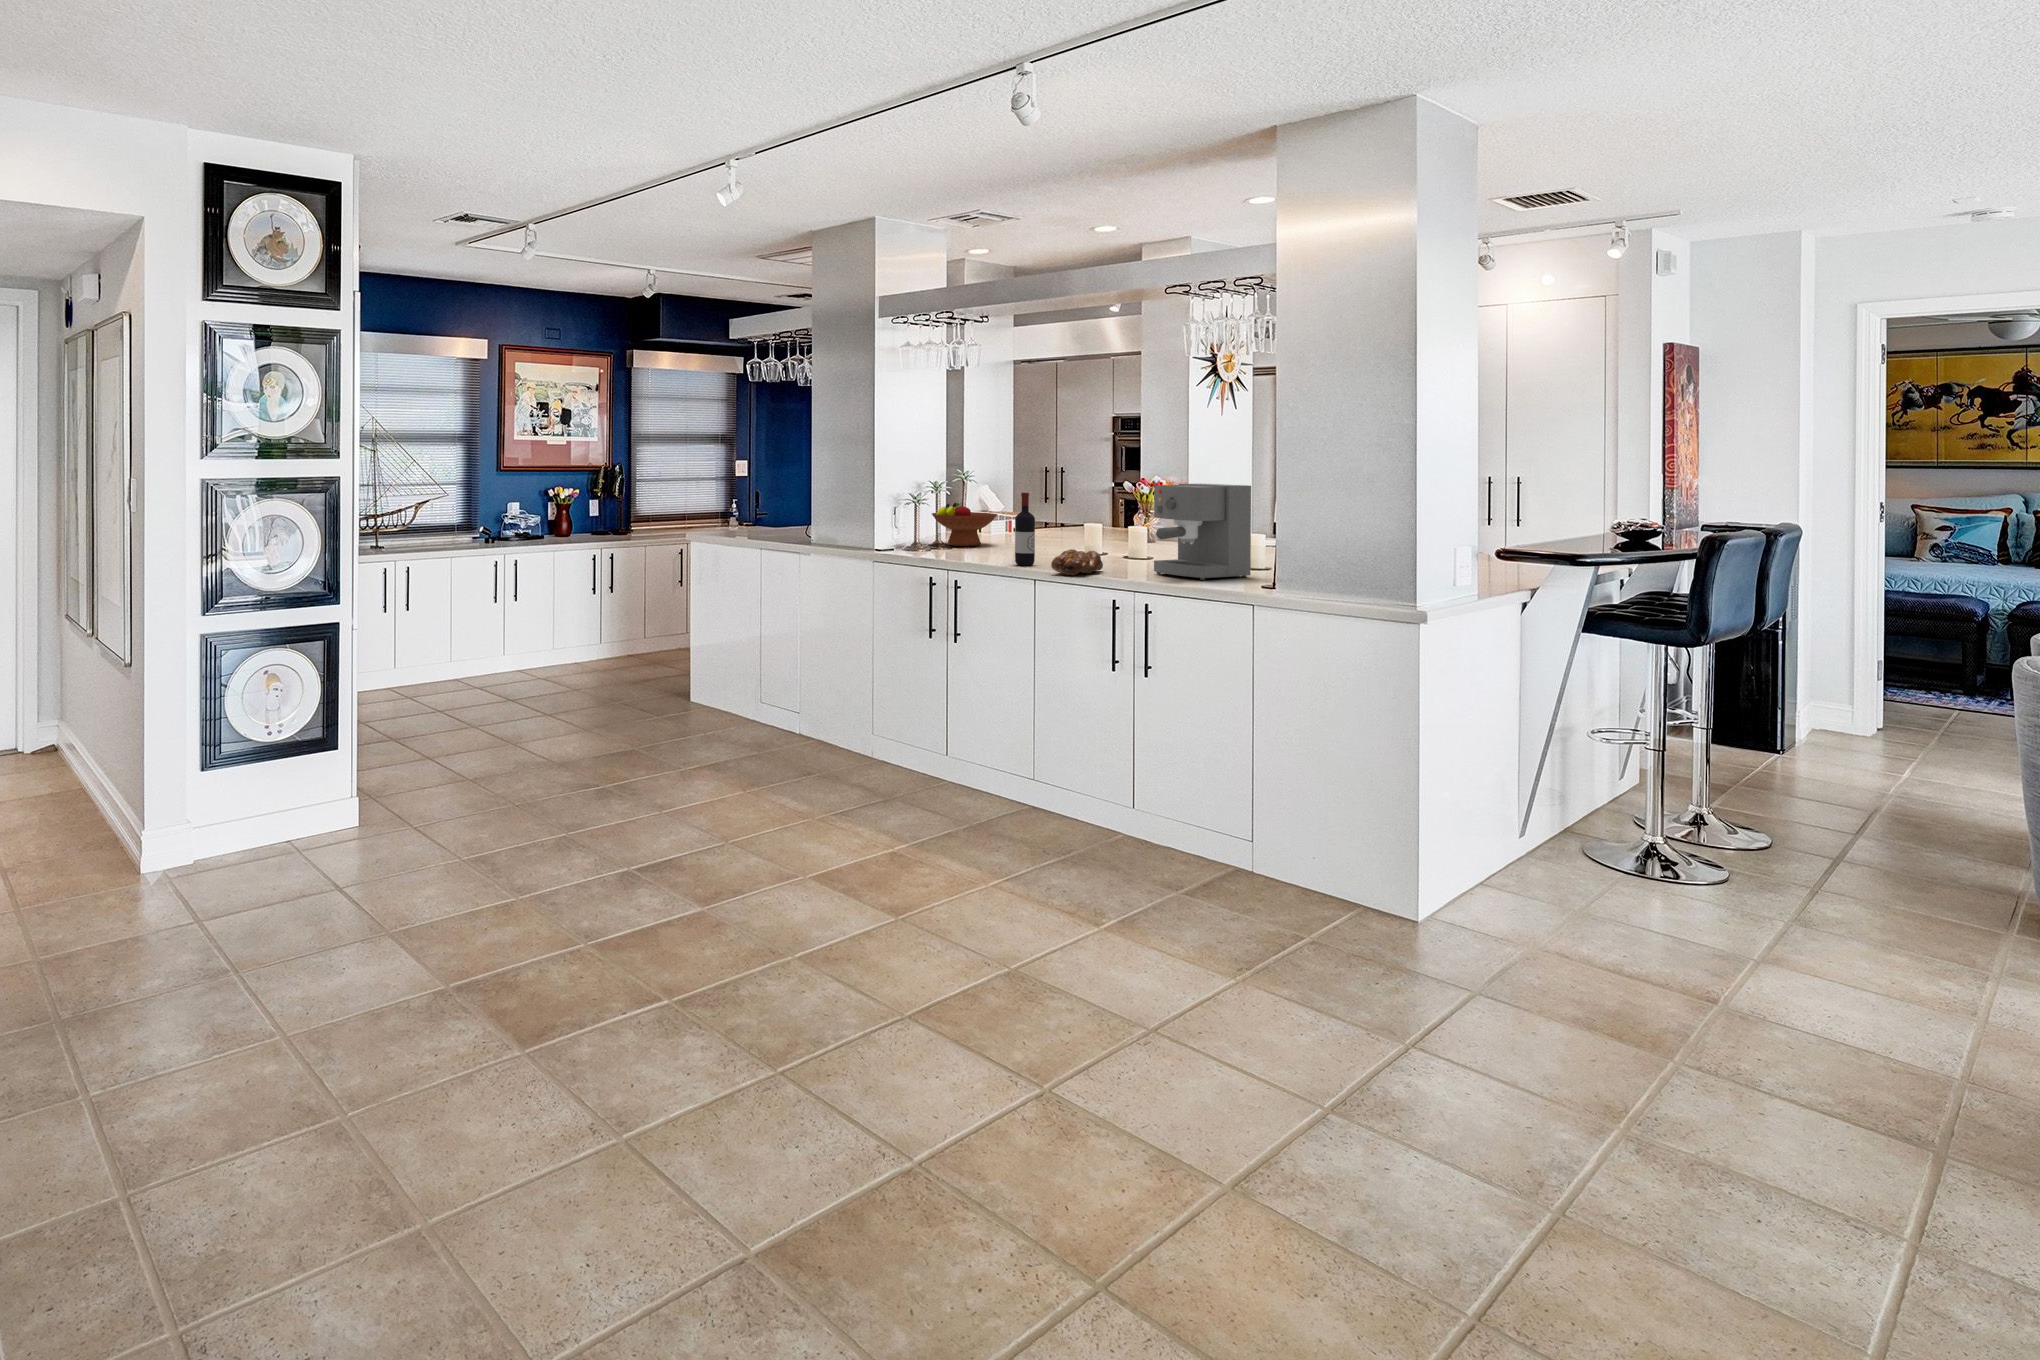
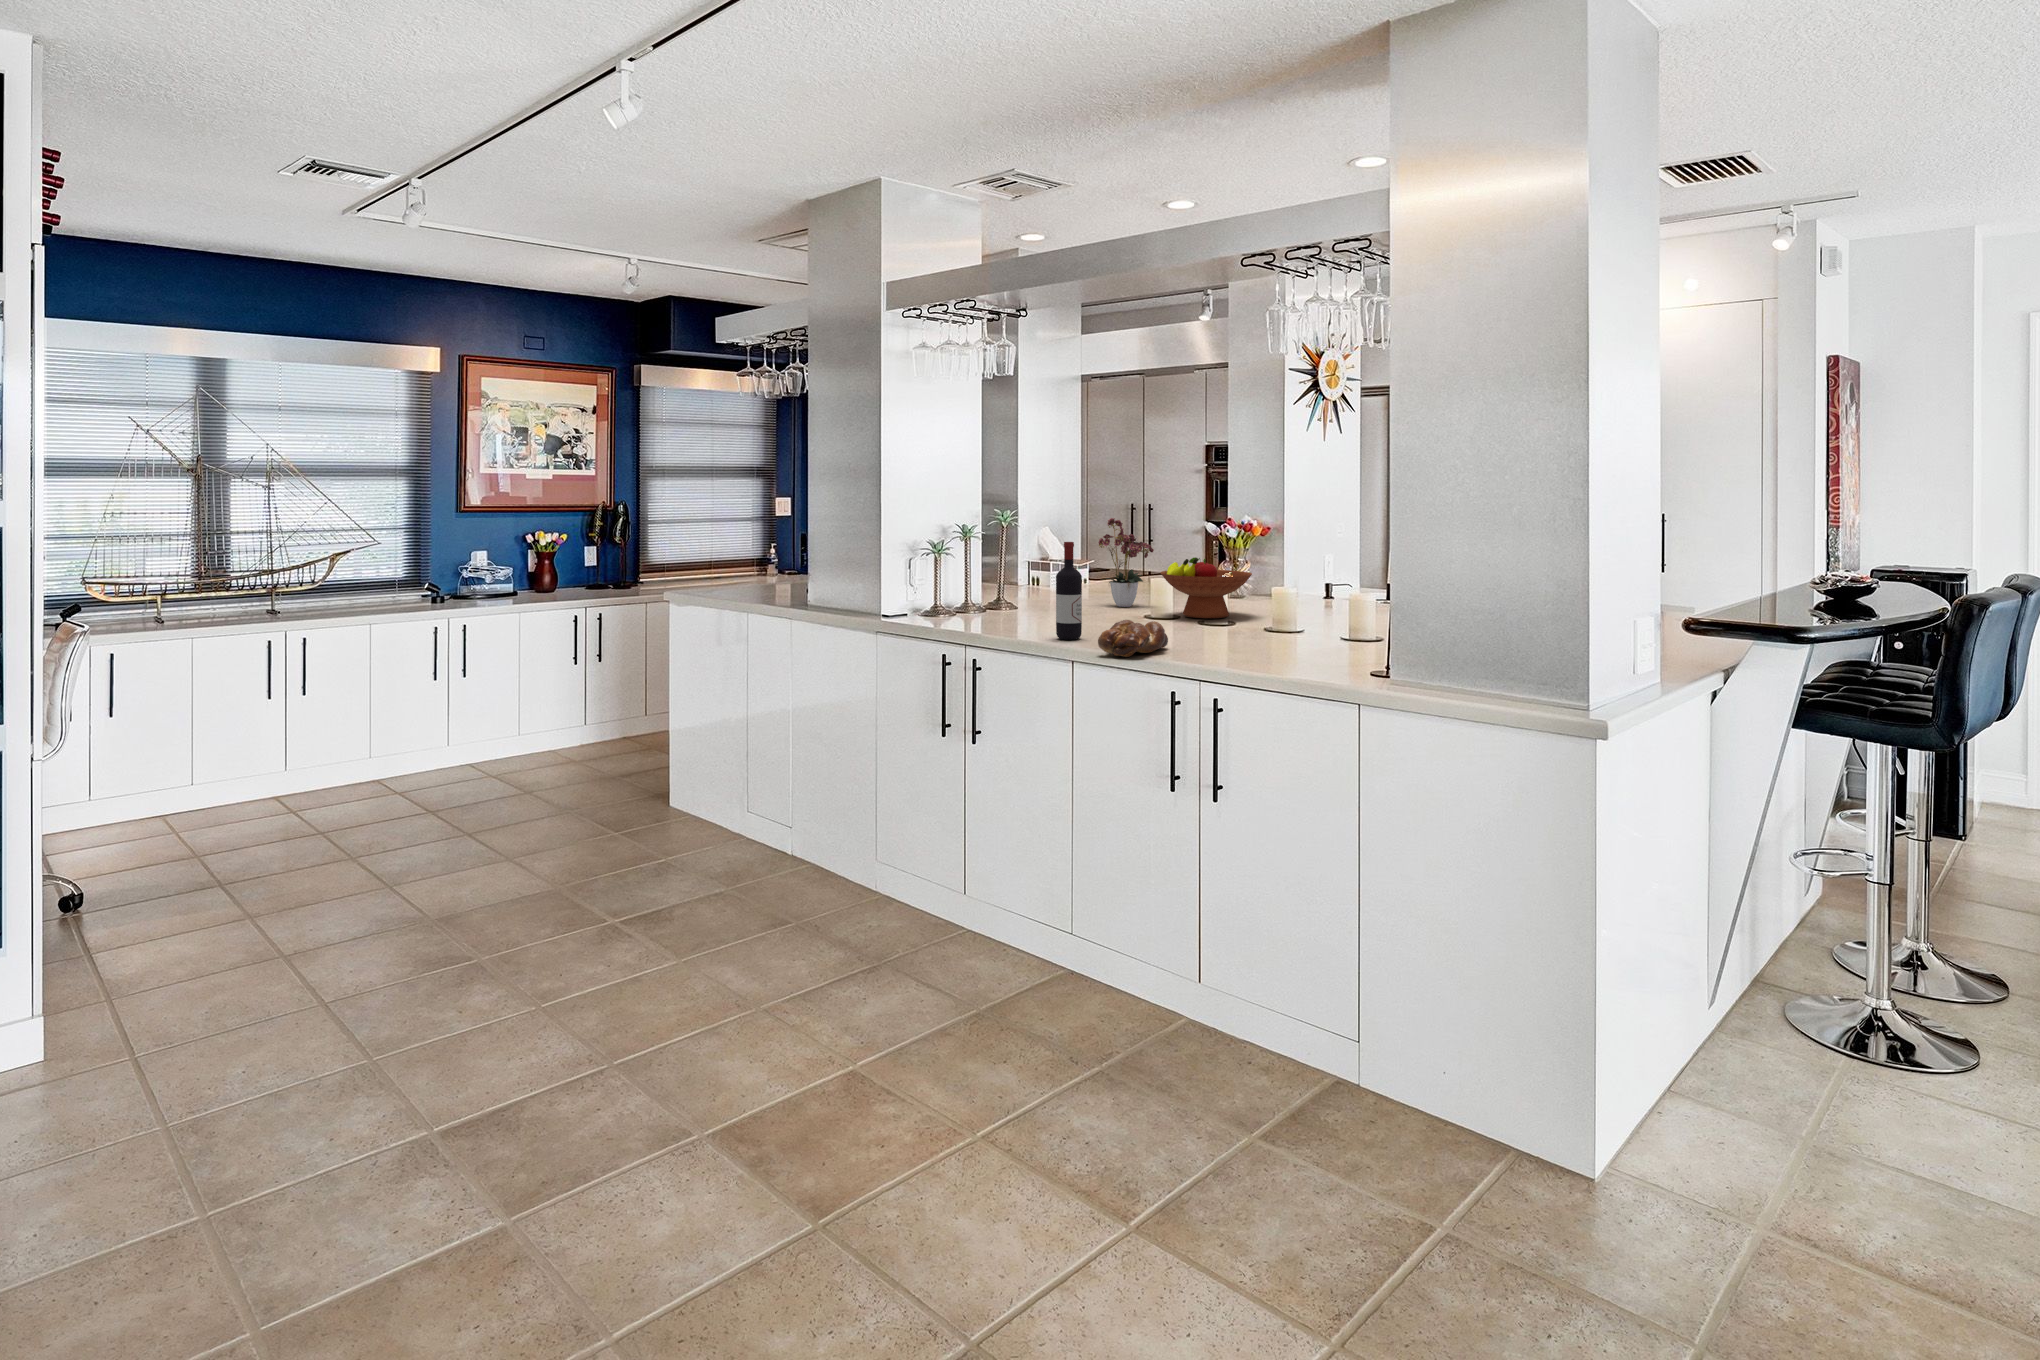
flower arrangement: none [1036,473,1088,546] -> present [1098,518,1154,607]
coffee maker: present [1154,484,1251,580] -> none [1234,529,1360,663]
fruit bowl: present [932,503,997,546] -> present [1160,557,1252,618]

